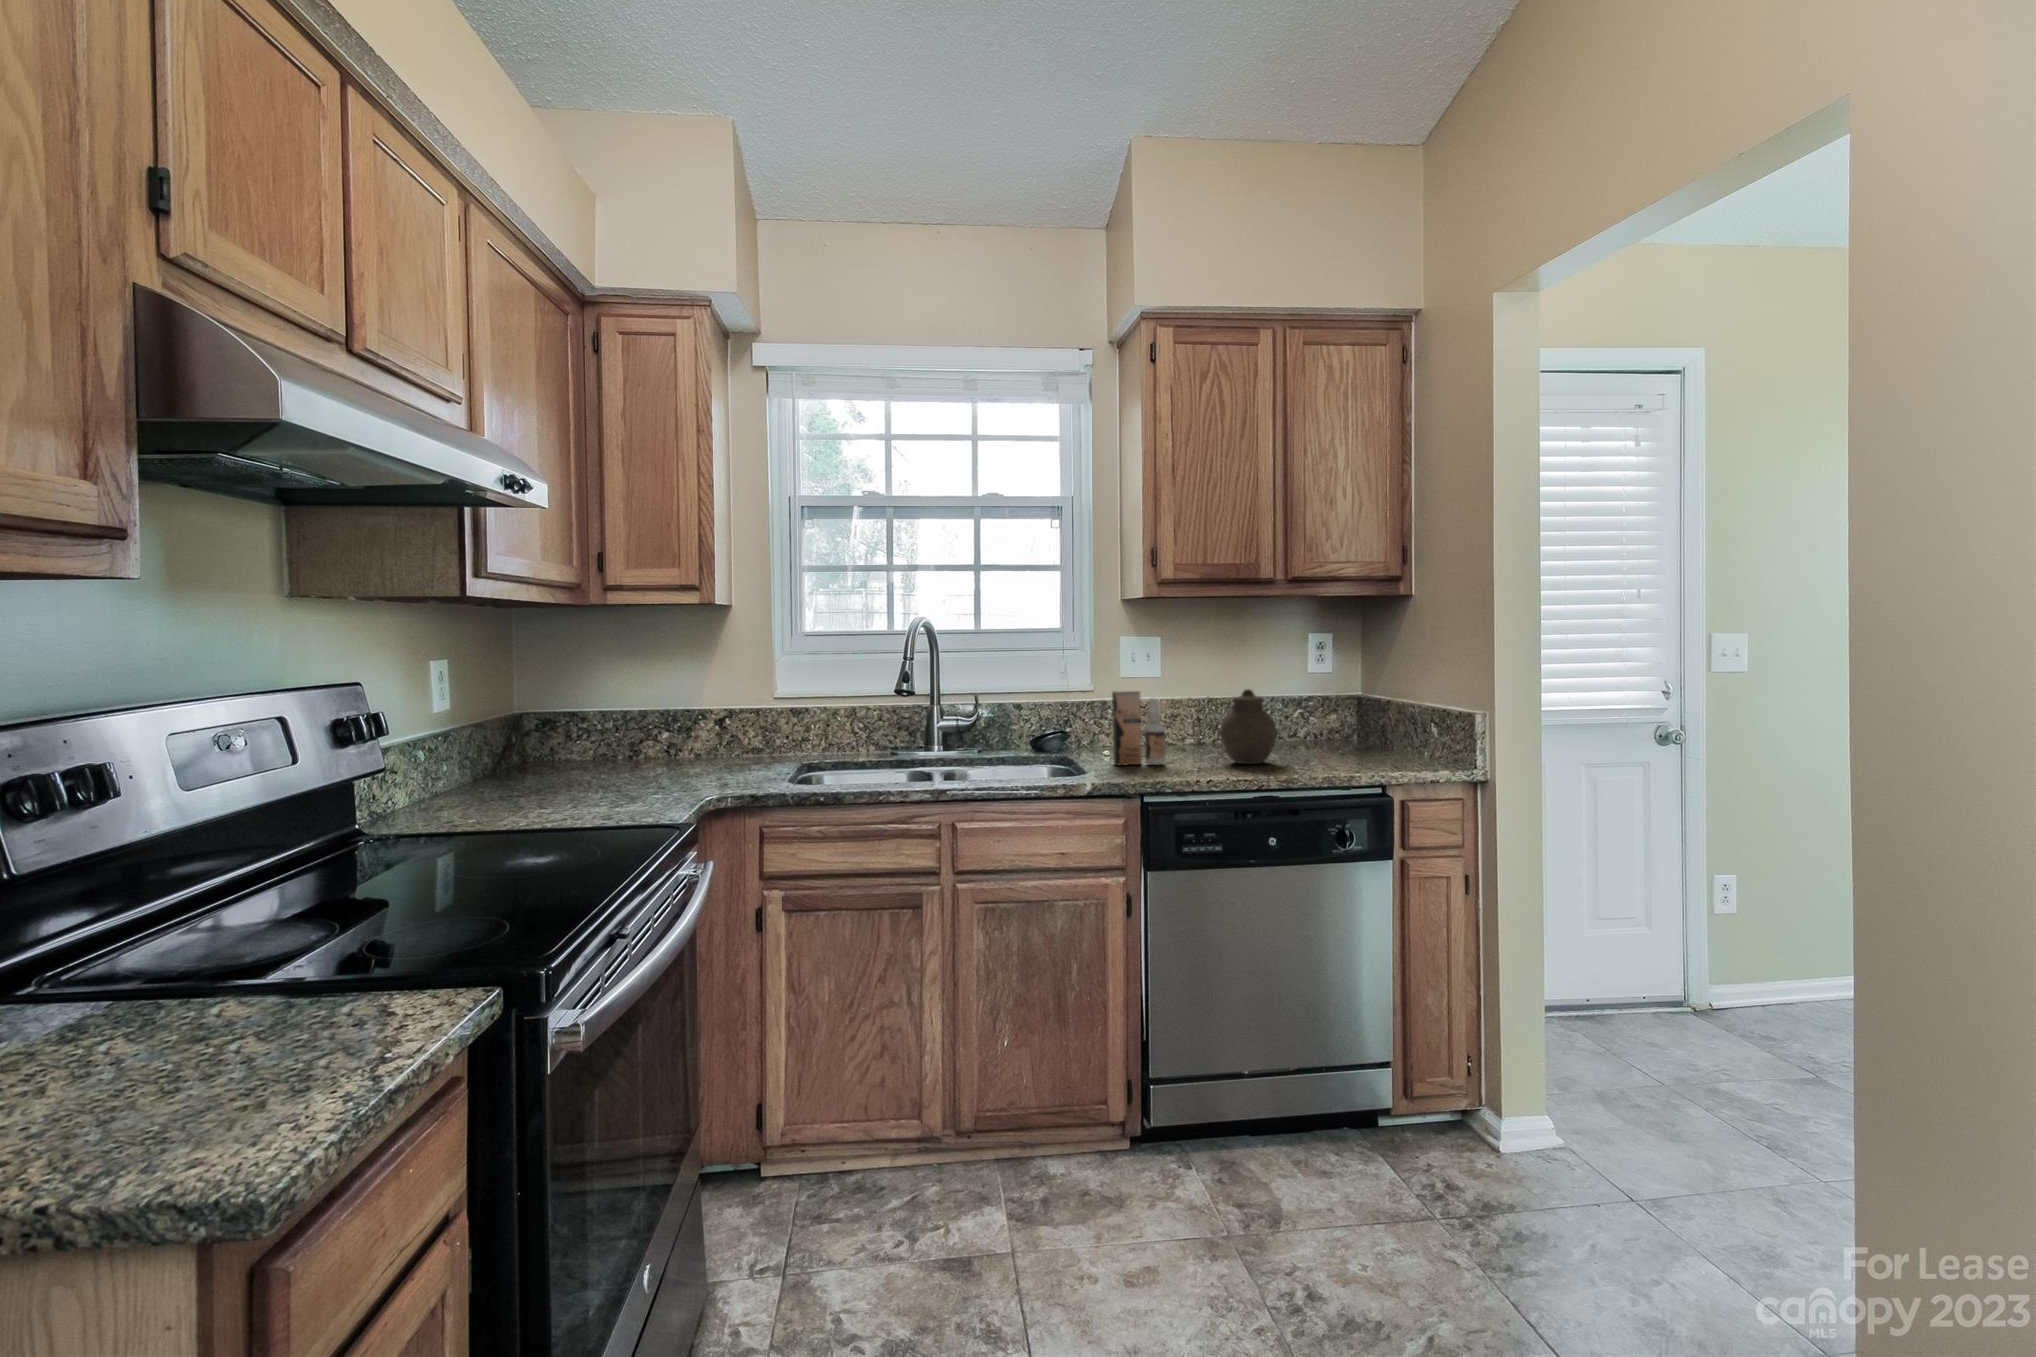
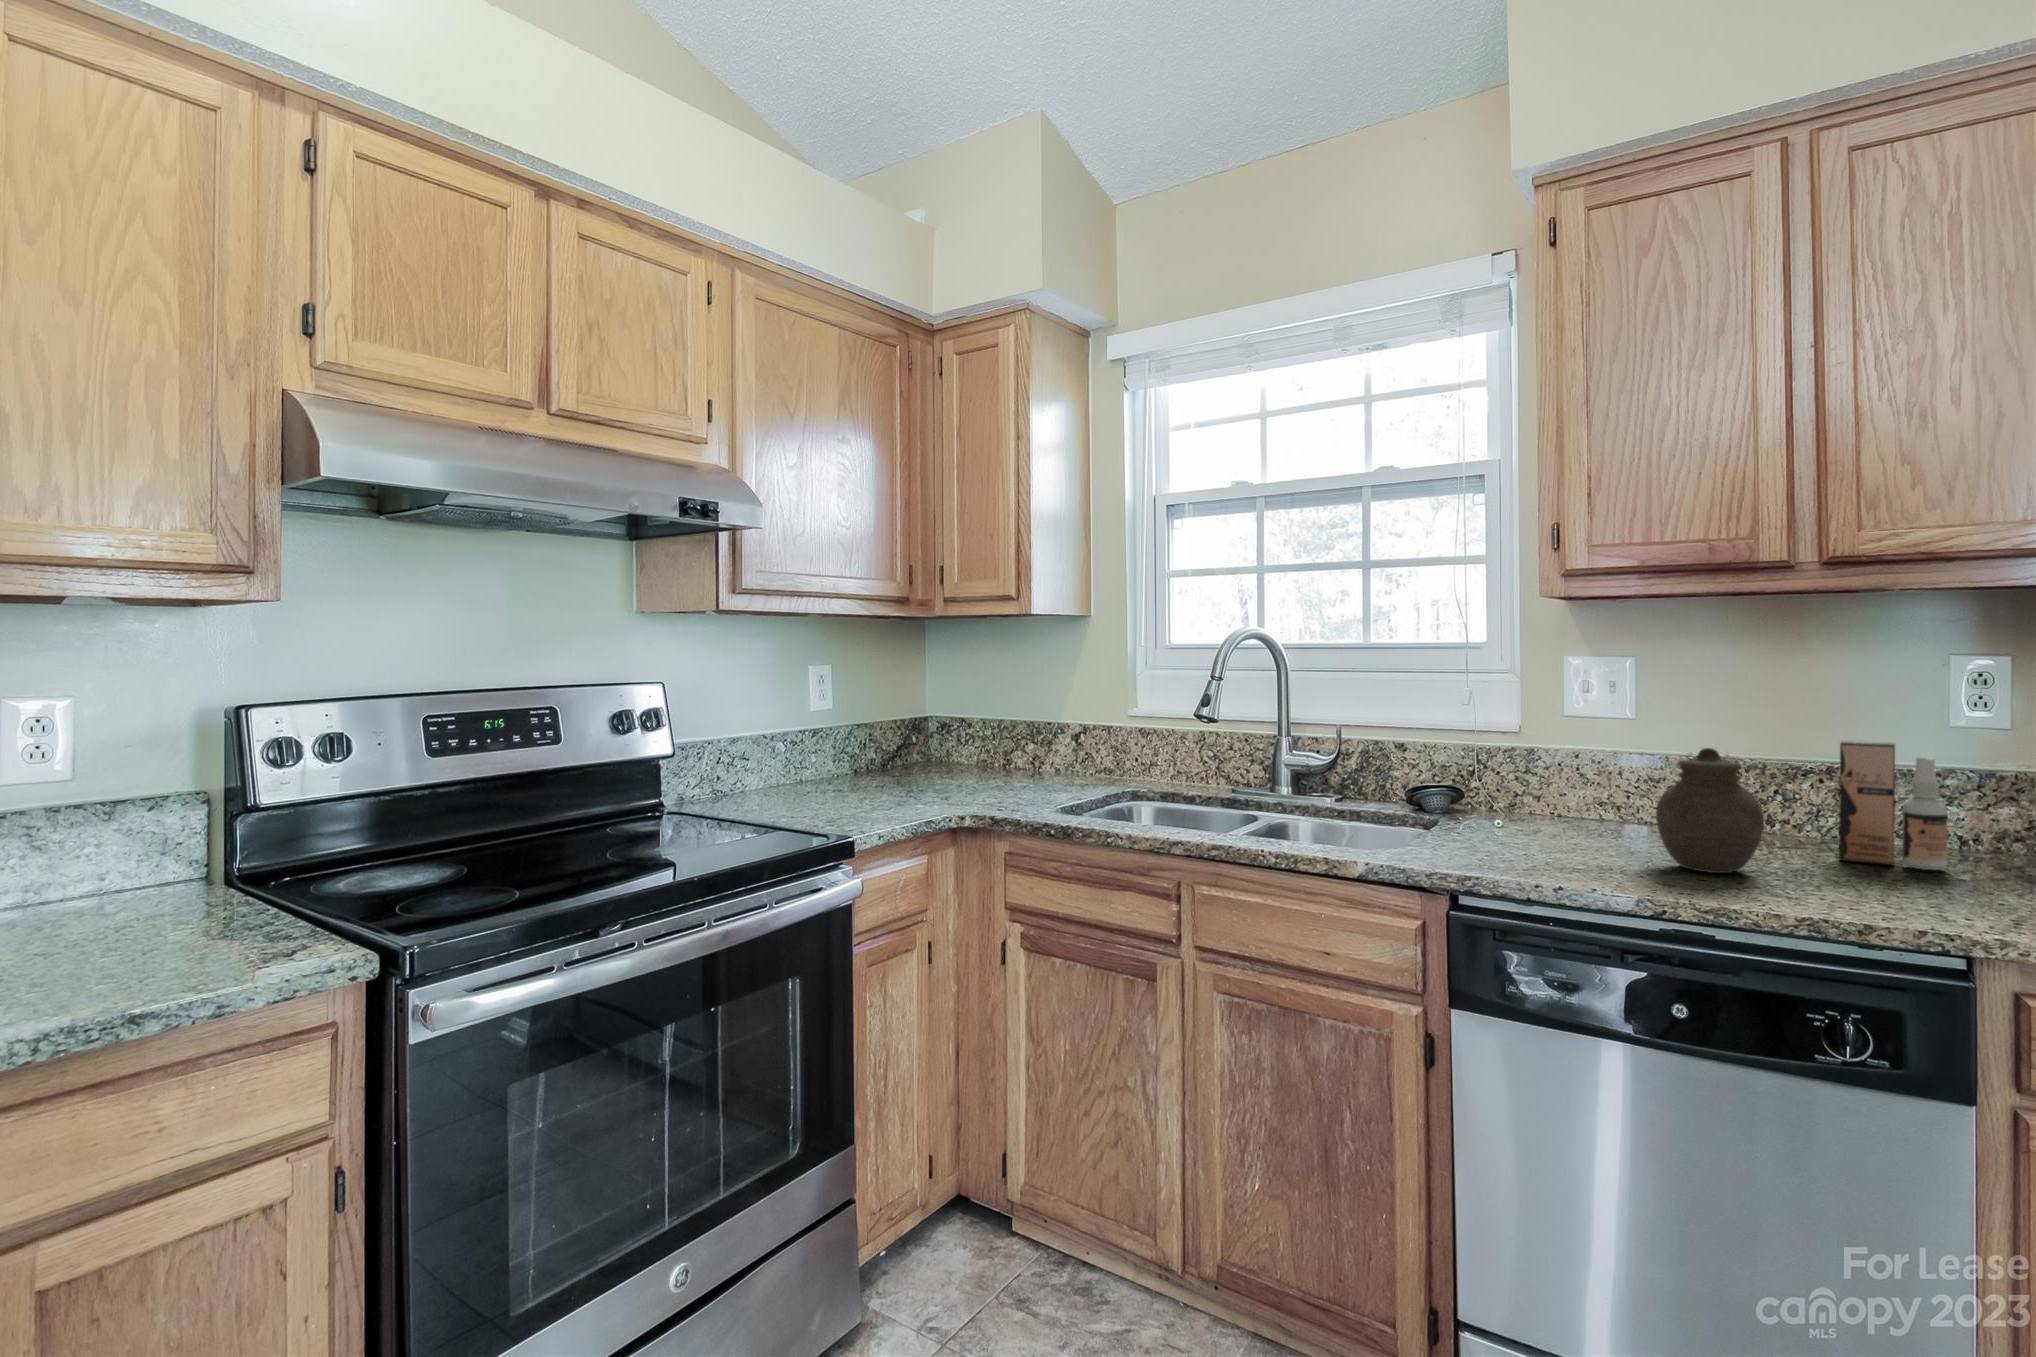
spray bottle: present [1112,691,1165,765] -> present [1839,741,1947,870]

